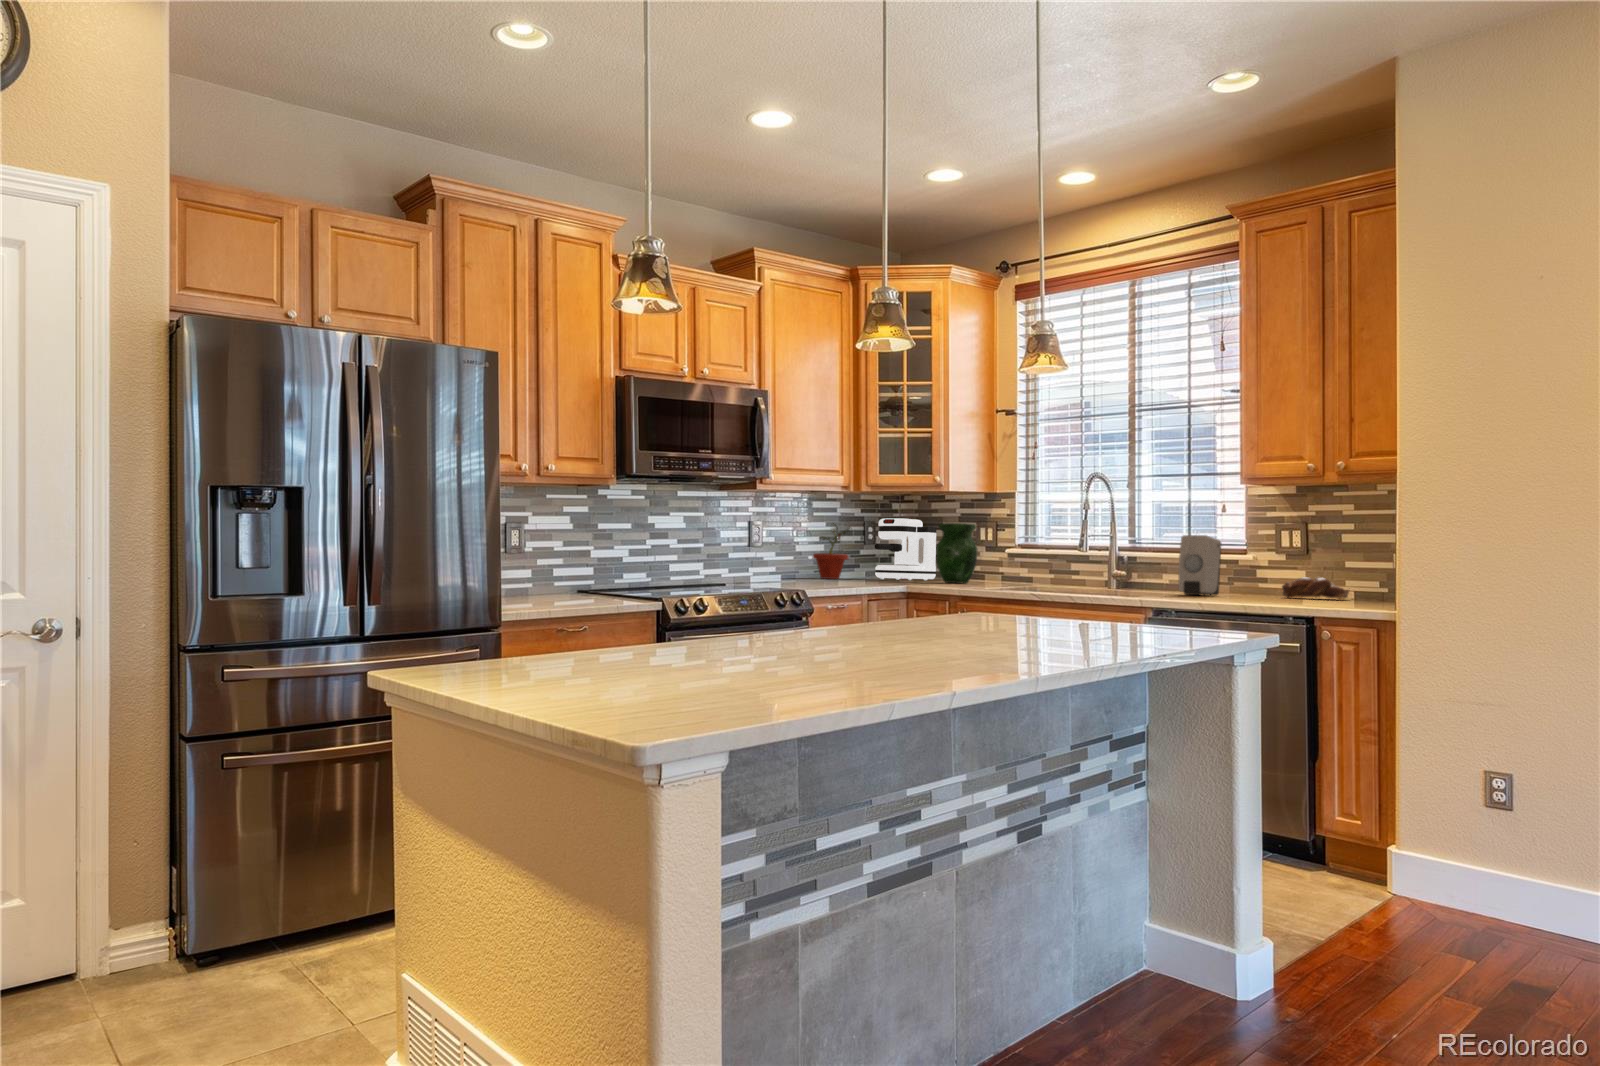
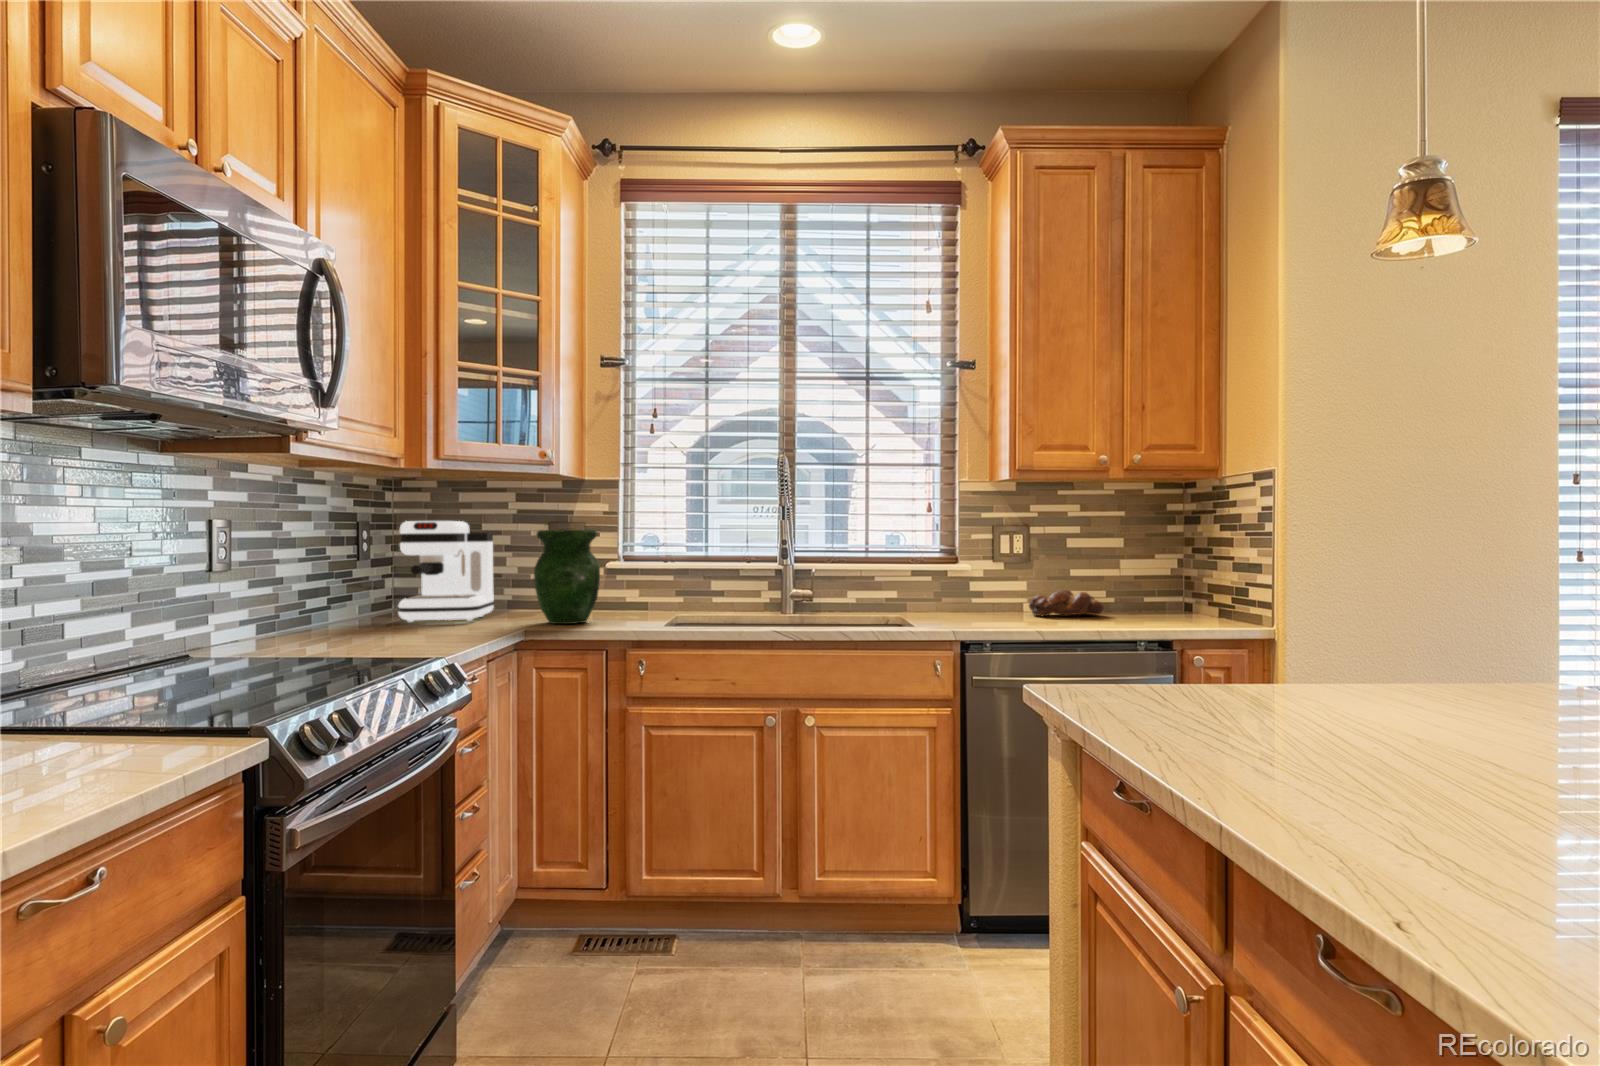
potted plant: present [813,523,850,579] -> none [299,531,379,637]
soap dispenser: present [1178,535,1221,595] -> none [959,548,1011,628]

